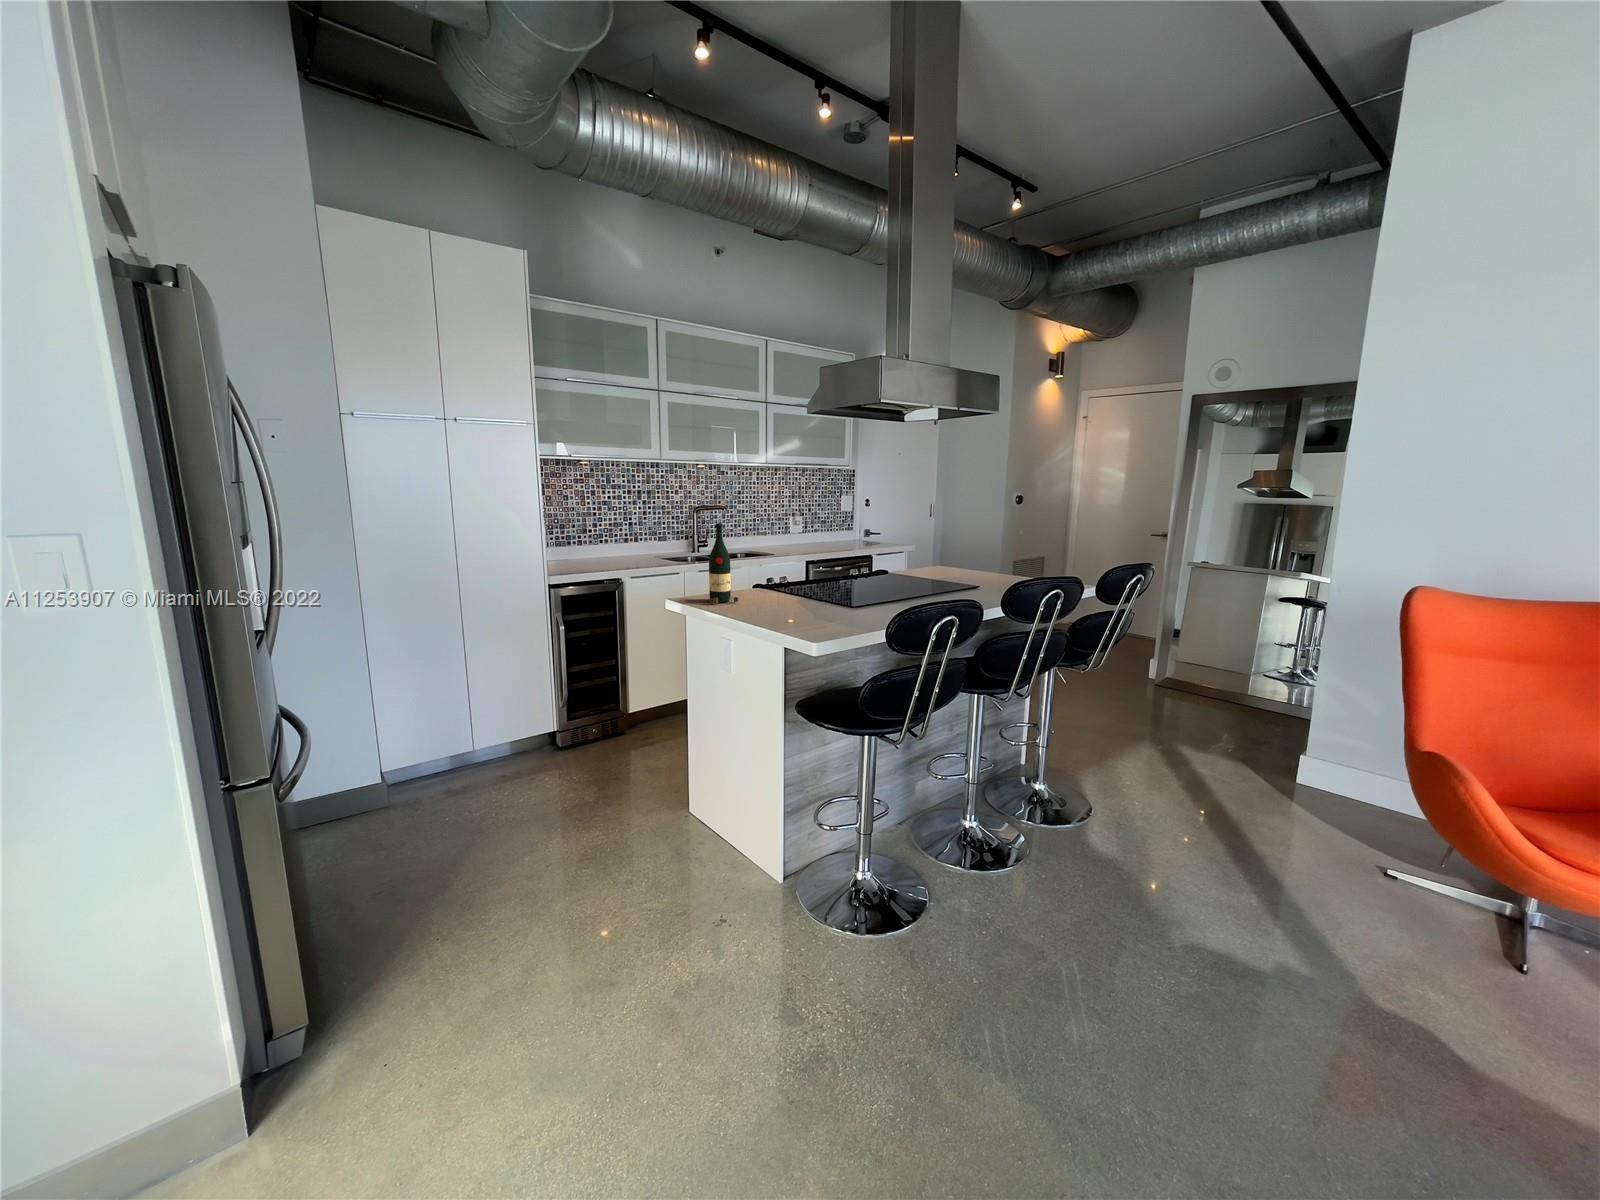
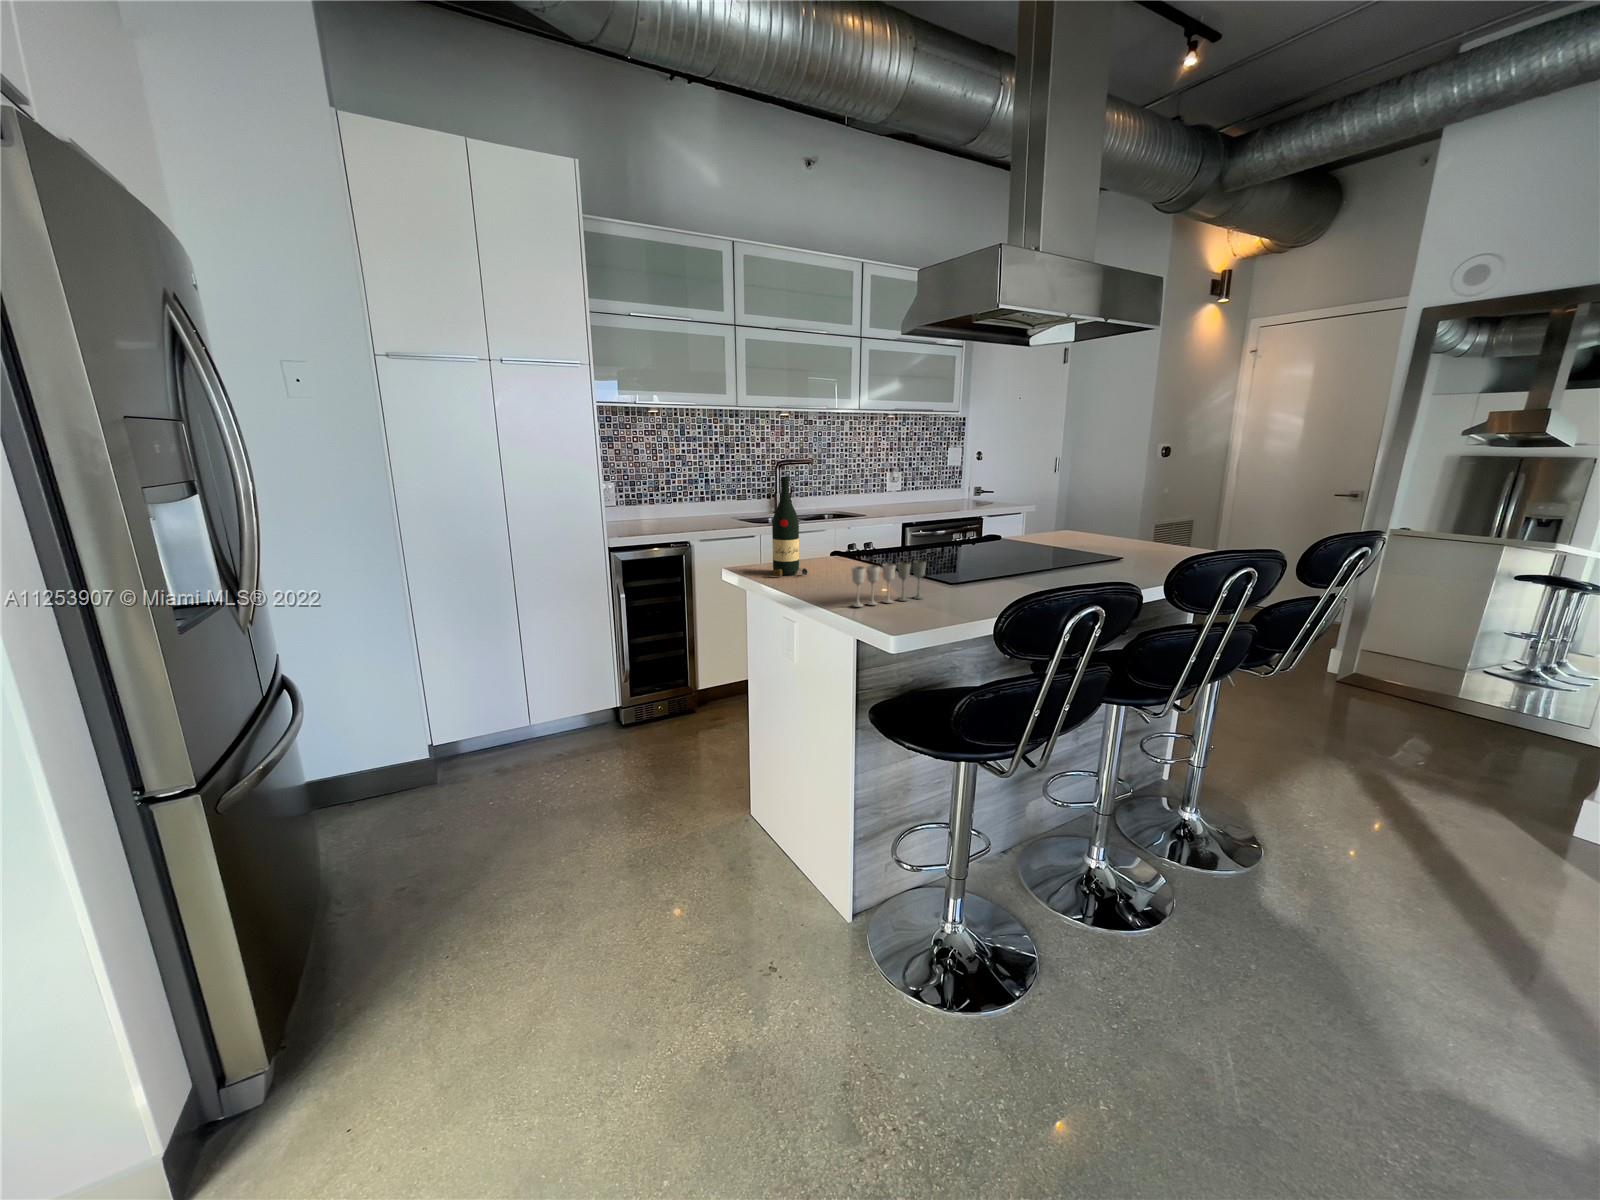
wine glass: none [779,588,834,624] -> present [852,560,926,607]

